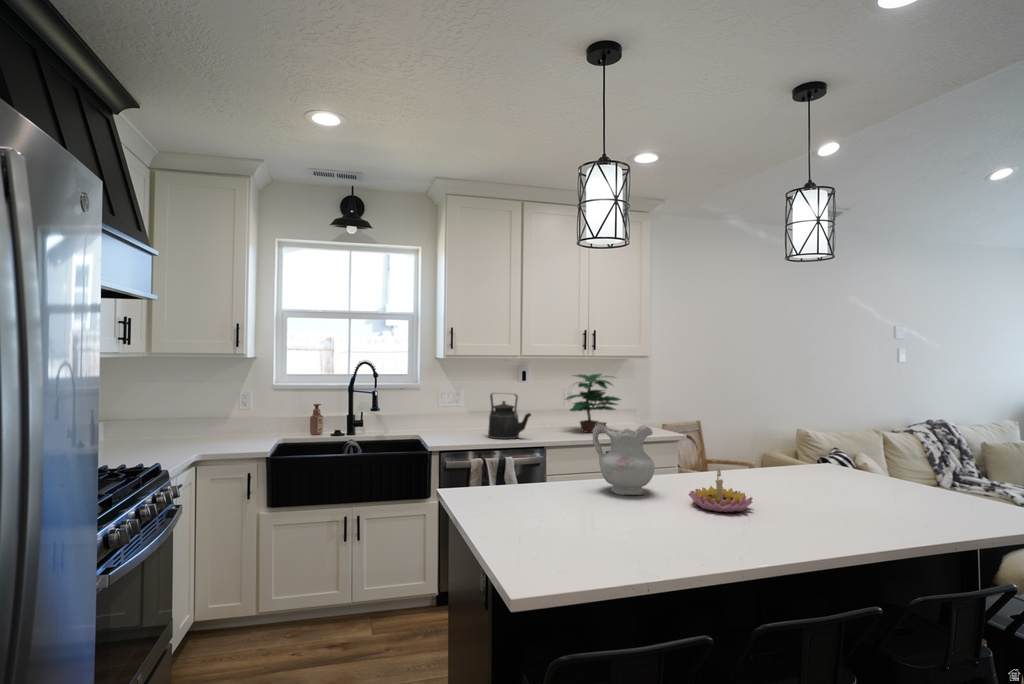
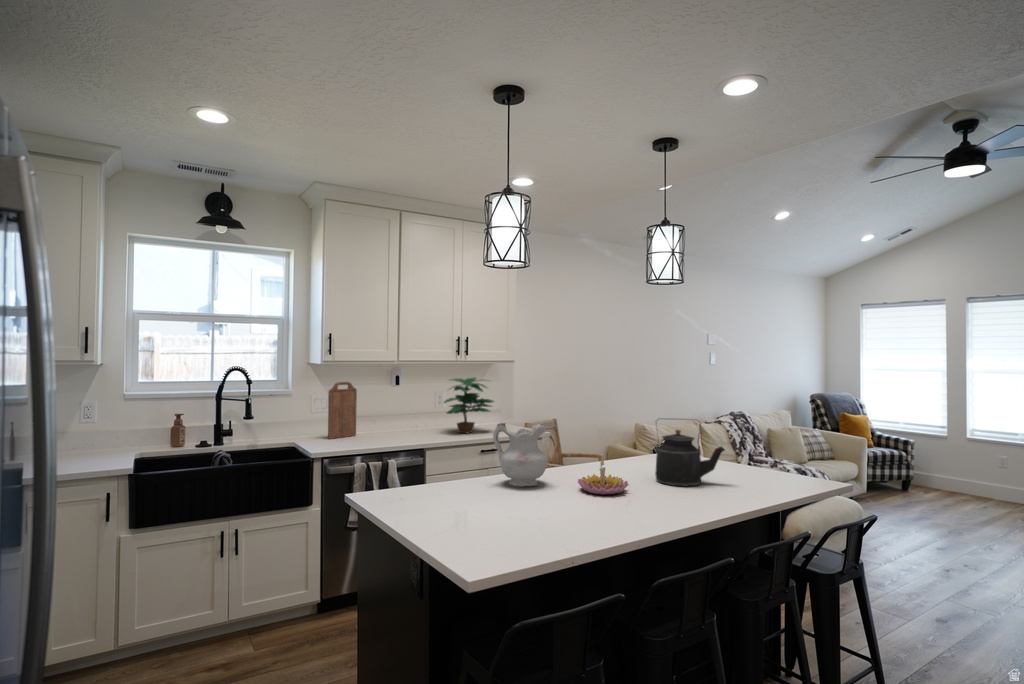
cutting board: none [450,376,478,433] -> present [328,382,357,439]
kettle: present [488,393,531,439] -> present [655,418,725,487]

